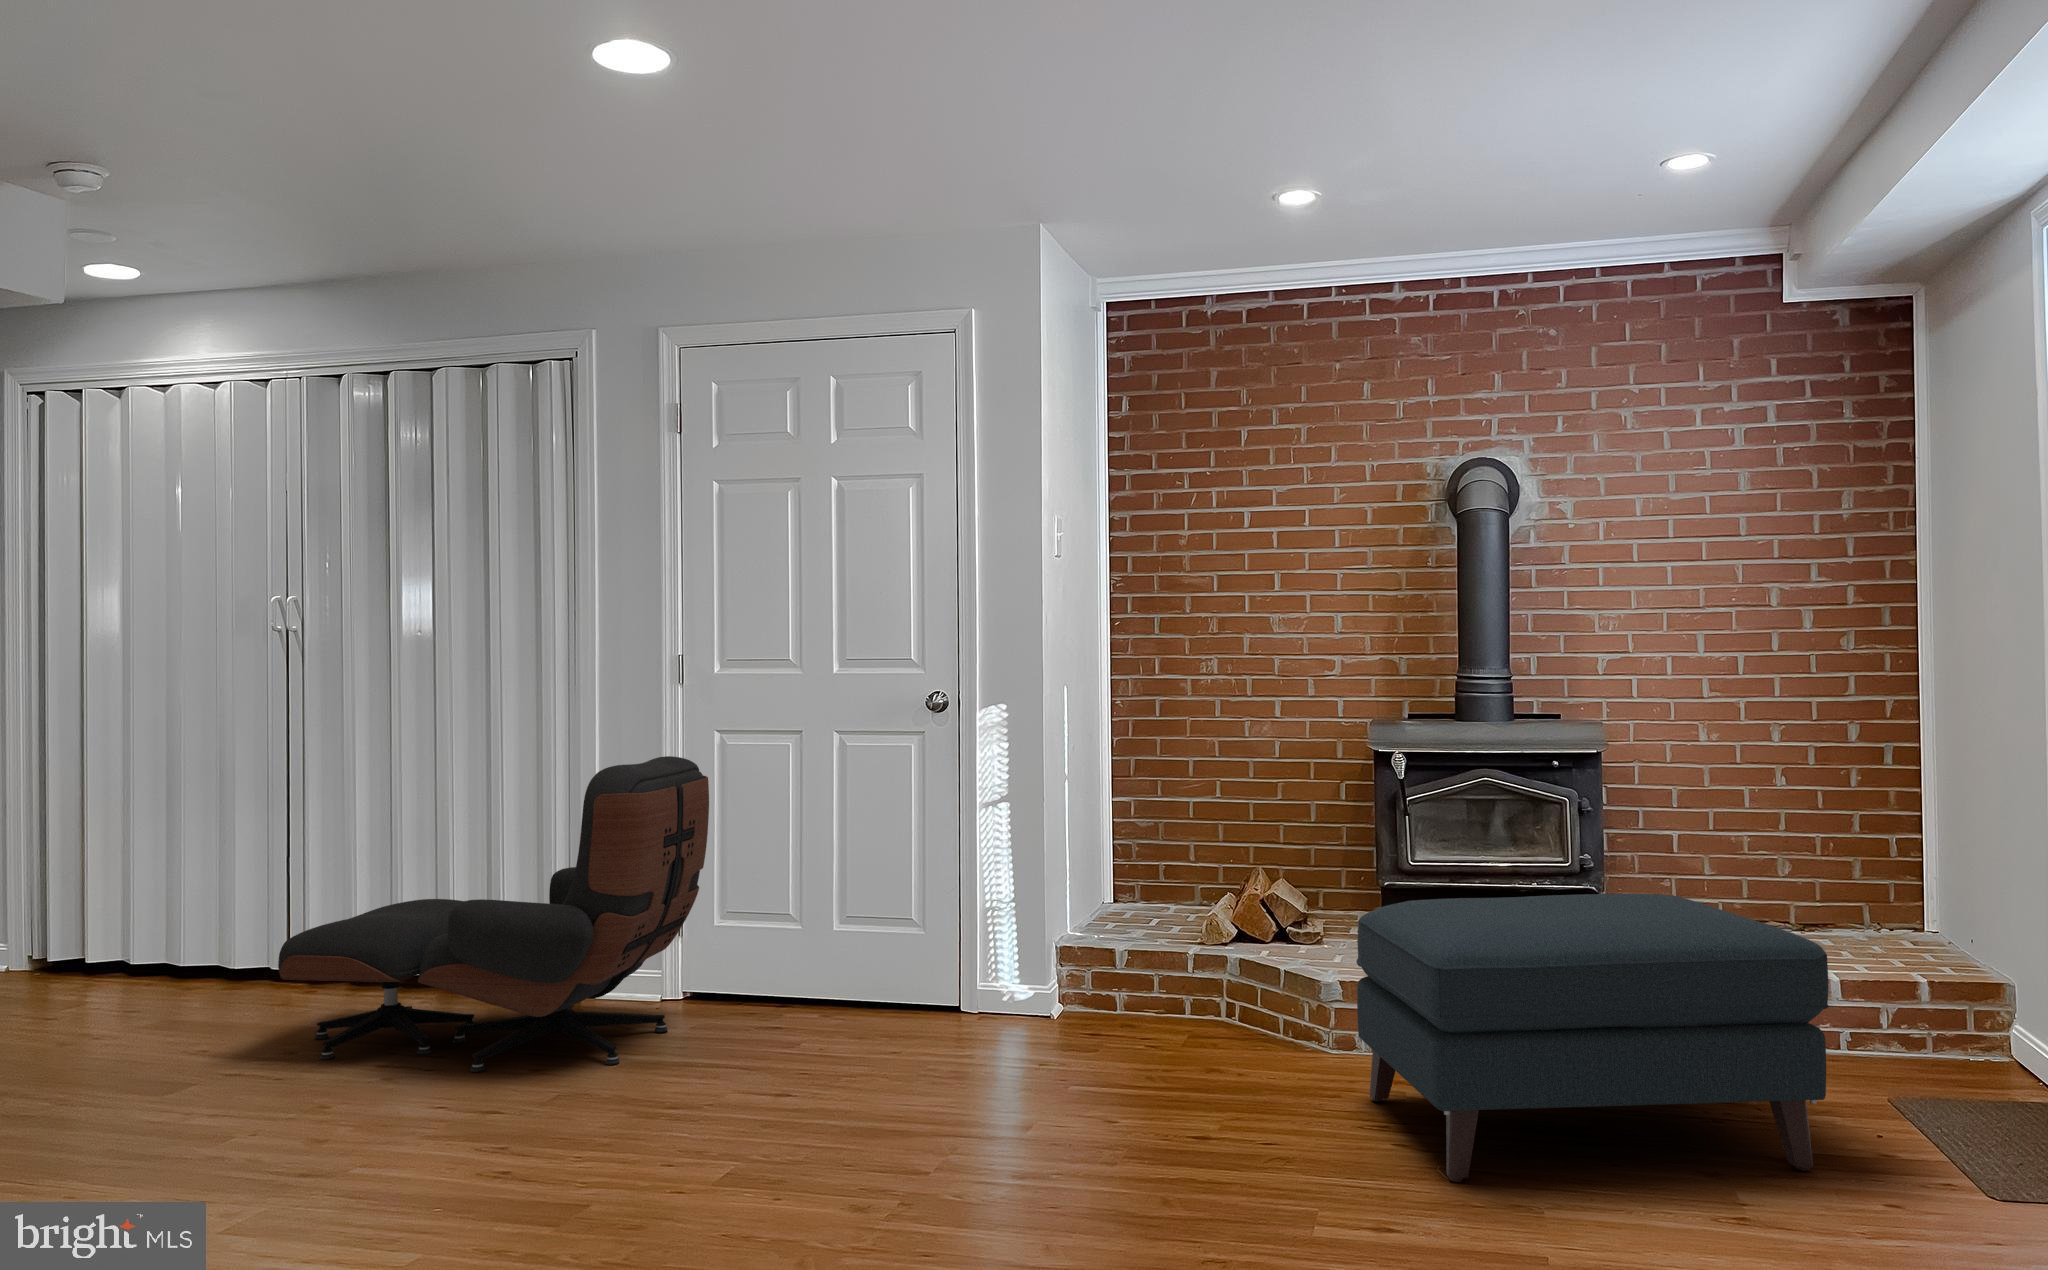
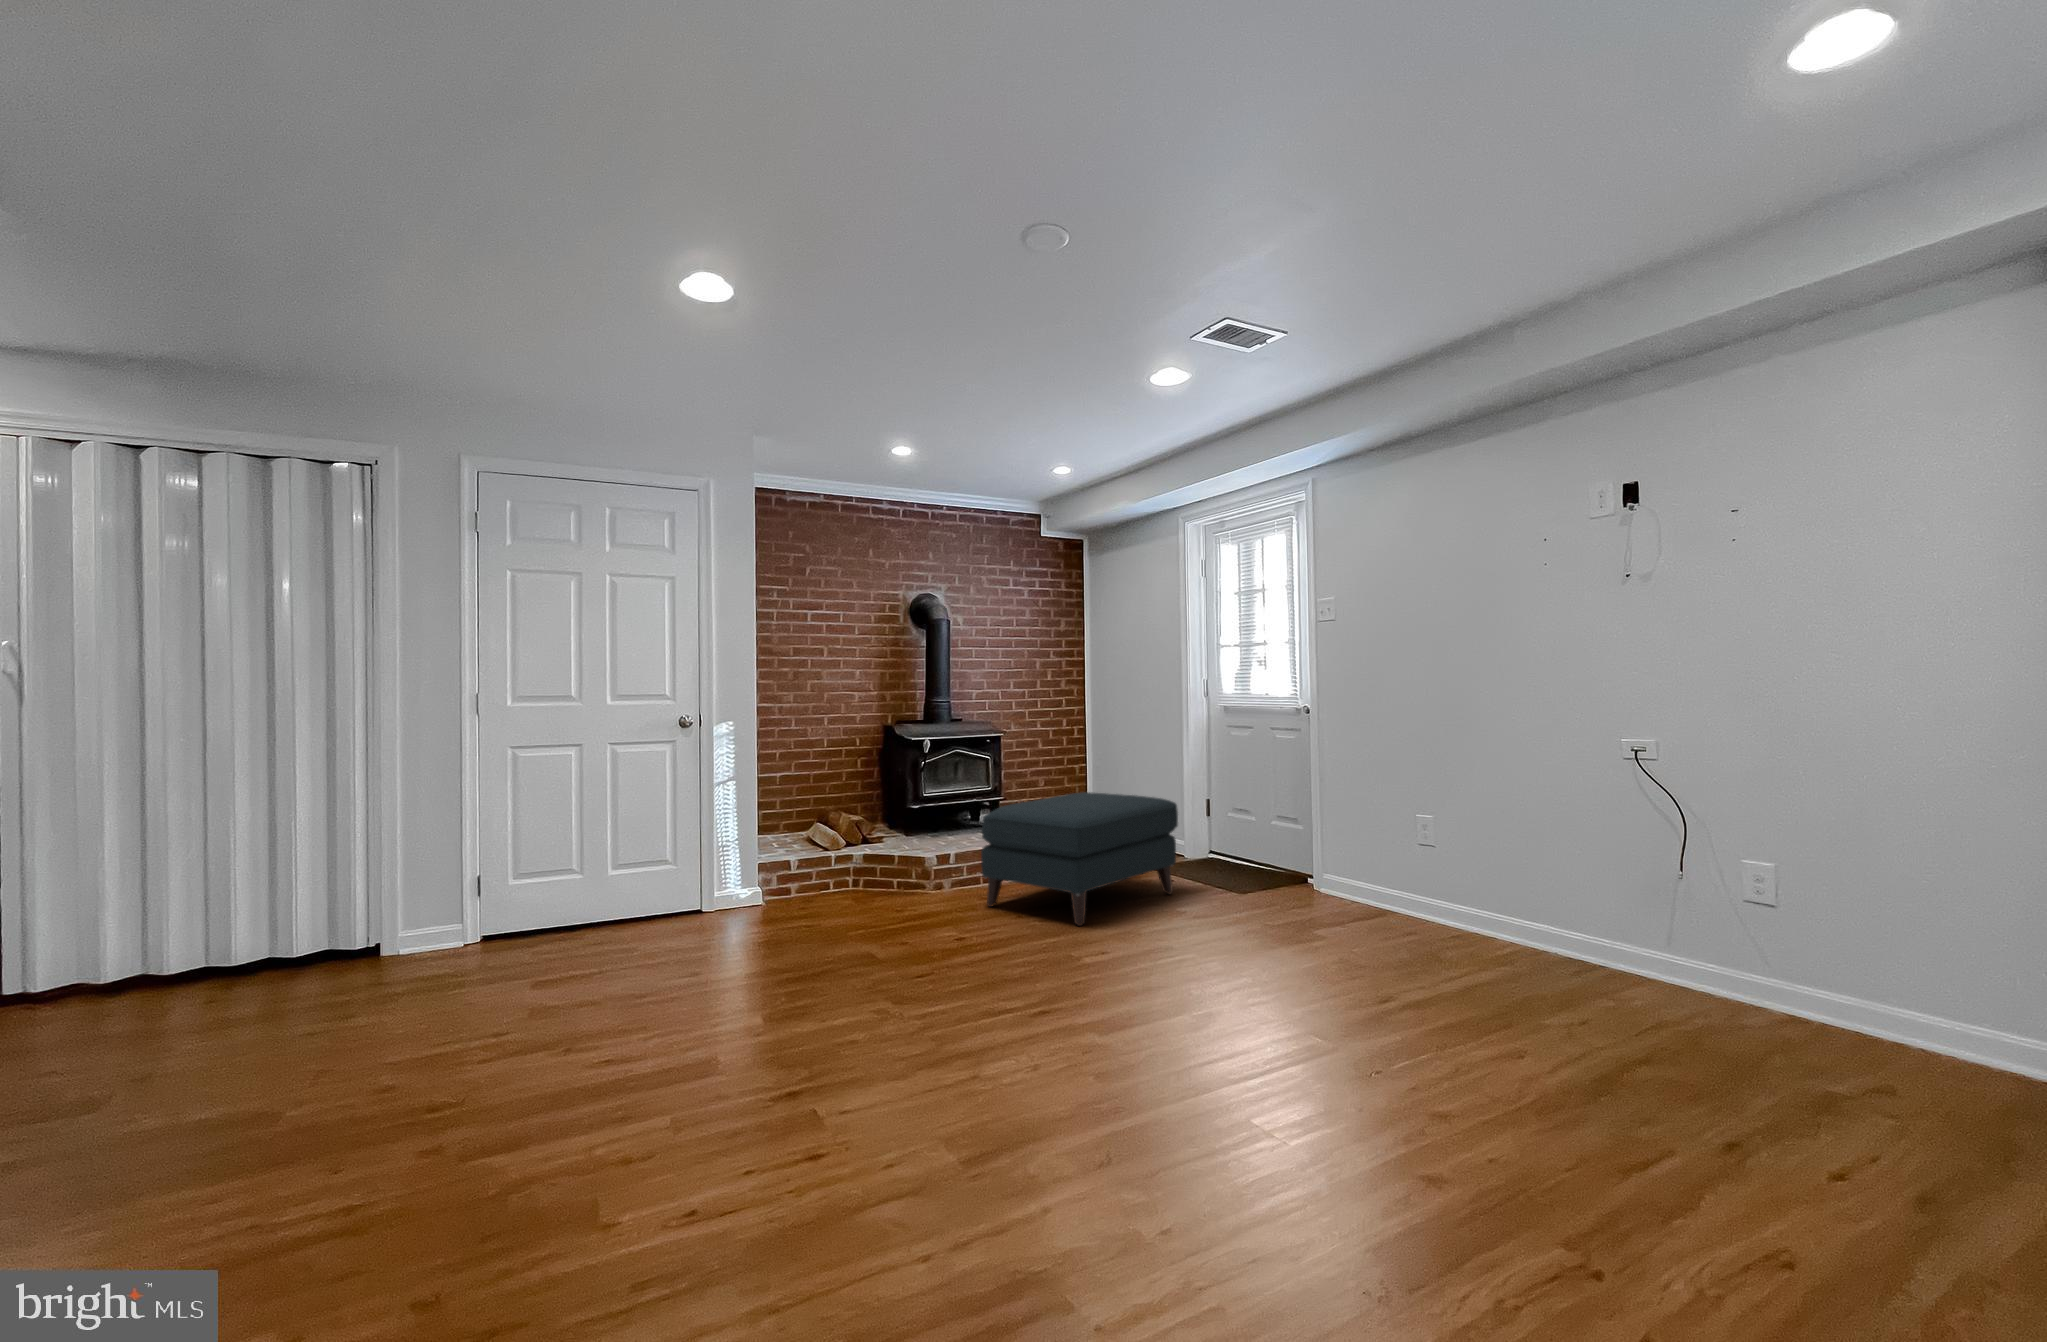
lounge chair: present [278,756,709,1072] -> none [149,765,557,1056]

